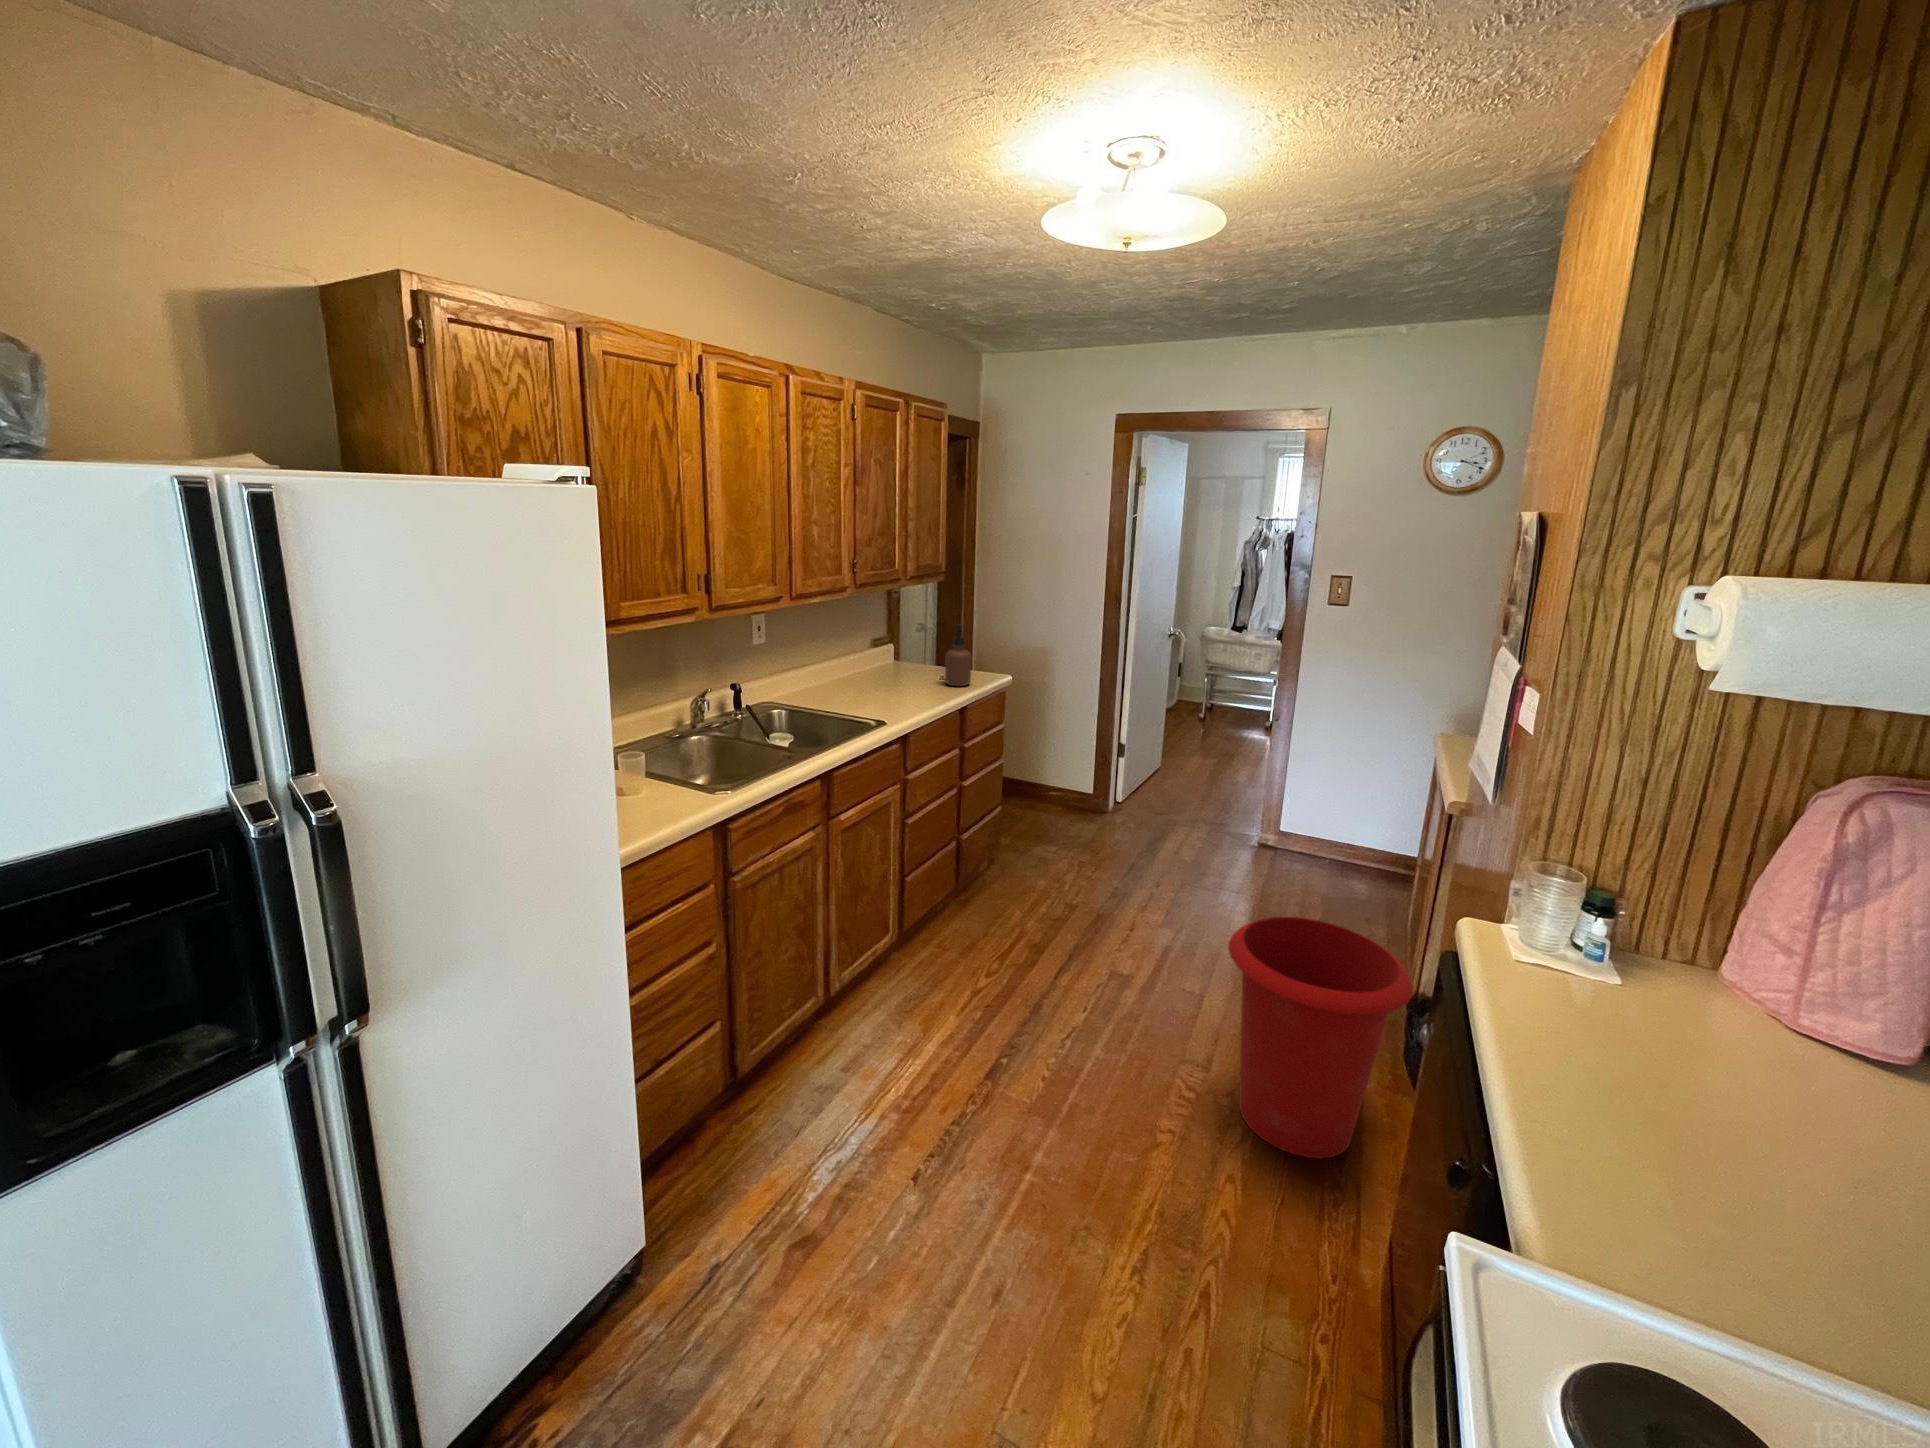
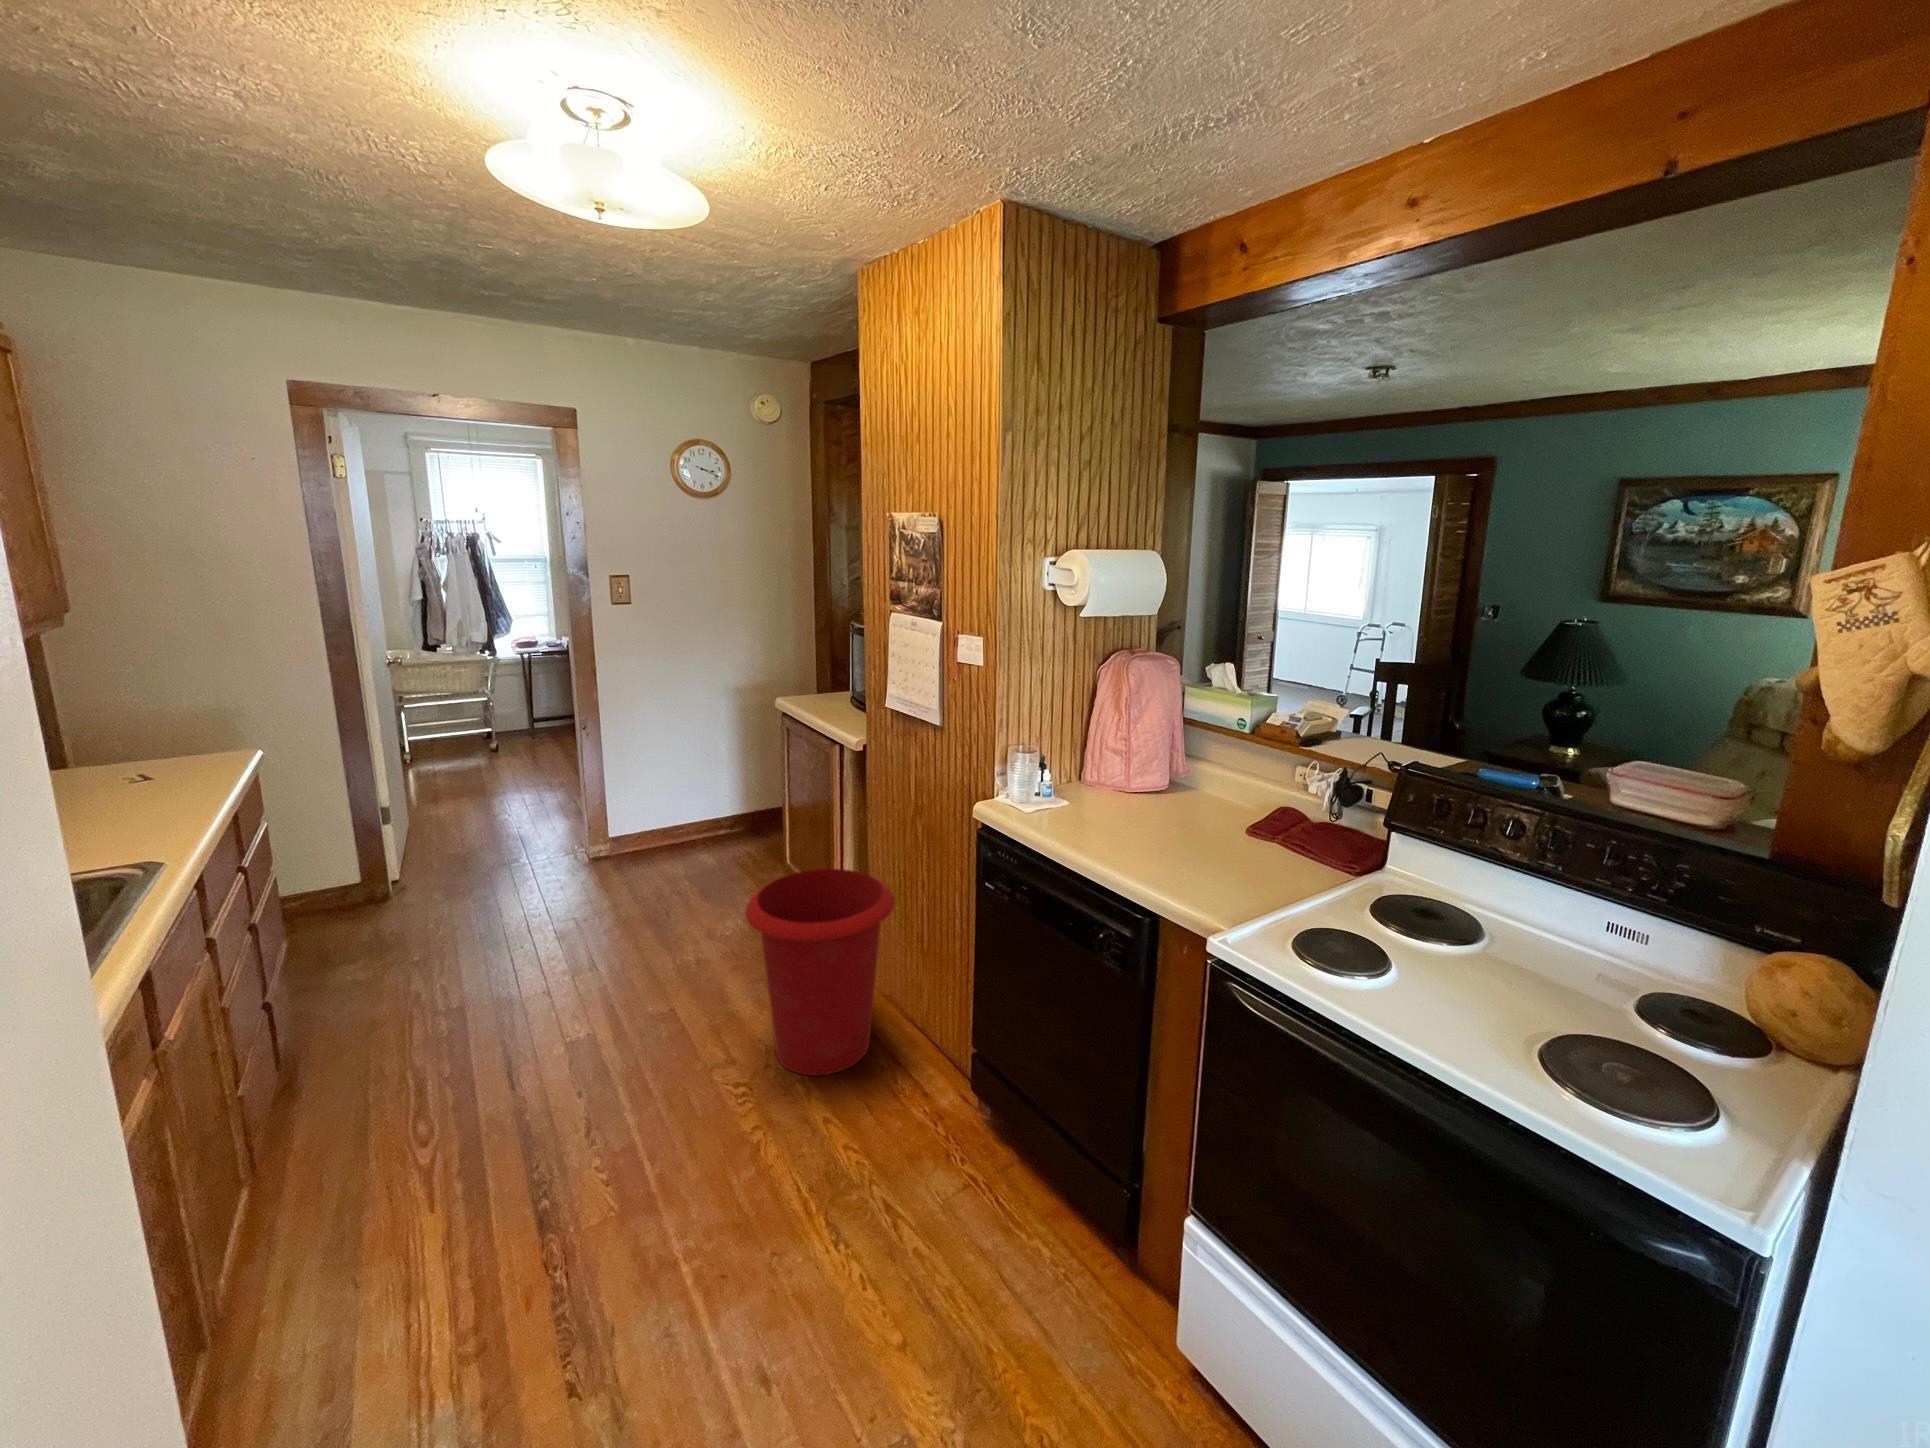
soap dispenser: present [945,625,971,686] -> none [123,686,190,784]

